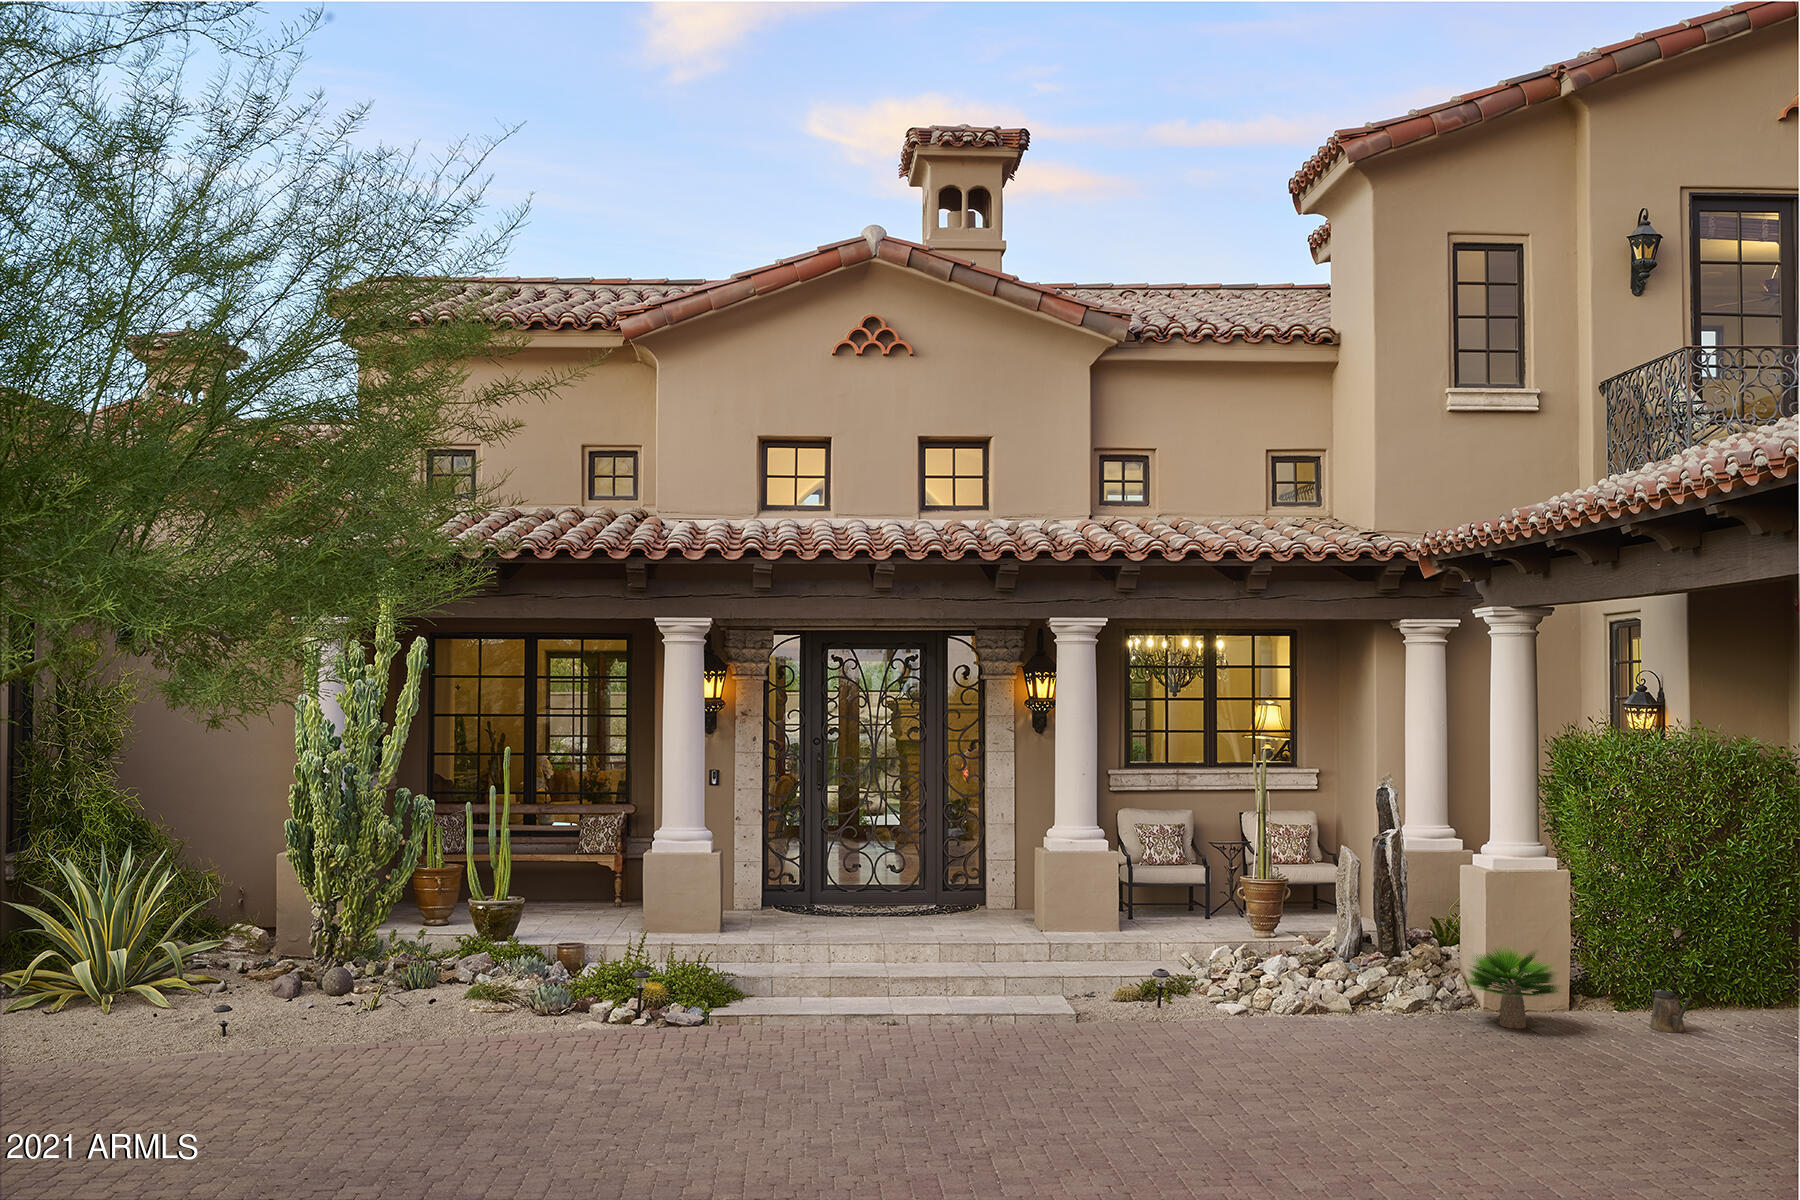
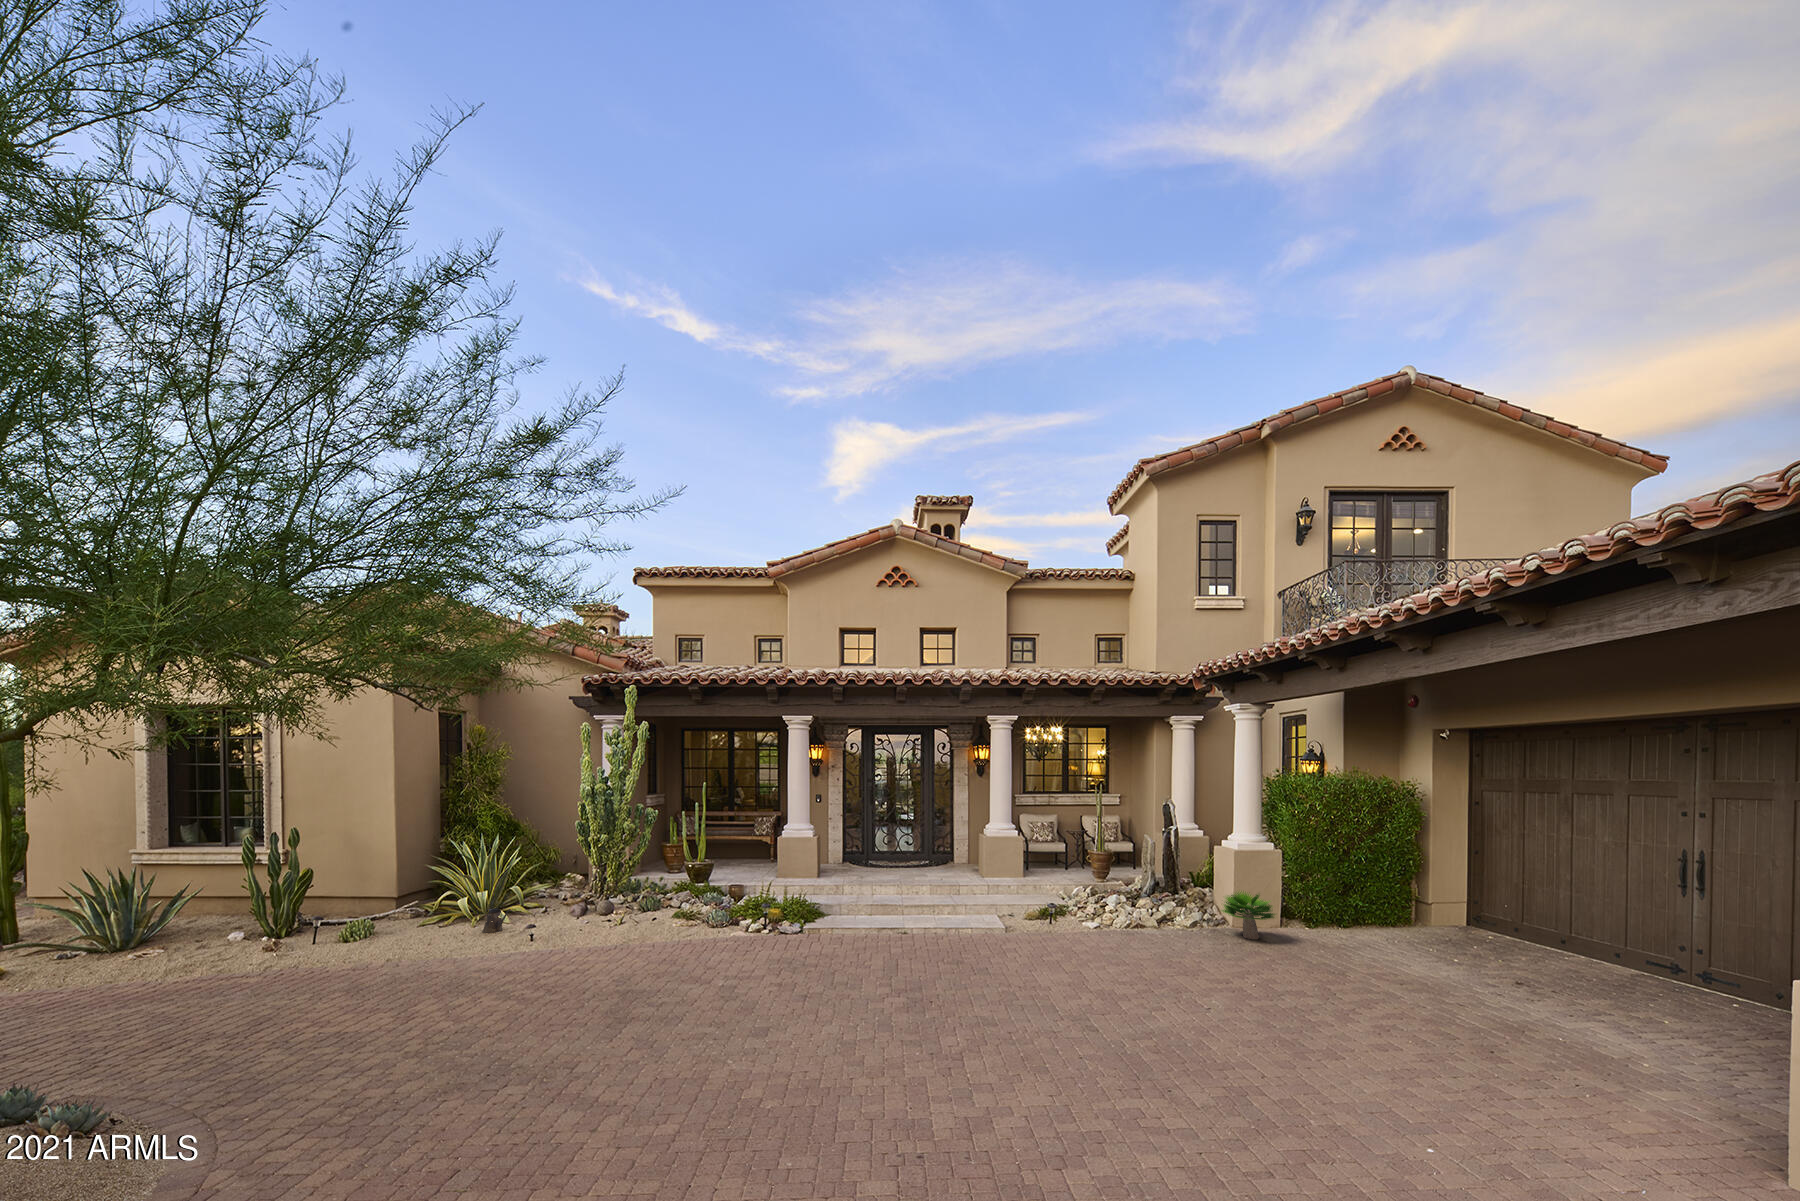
watering can: present [1650,990,1692,1033] -> present [482,908,510,933]

